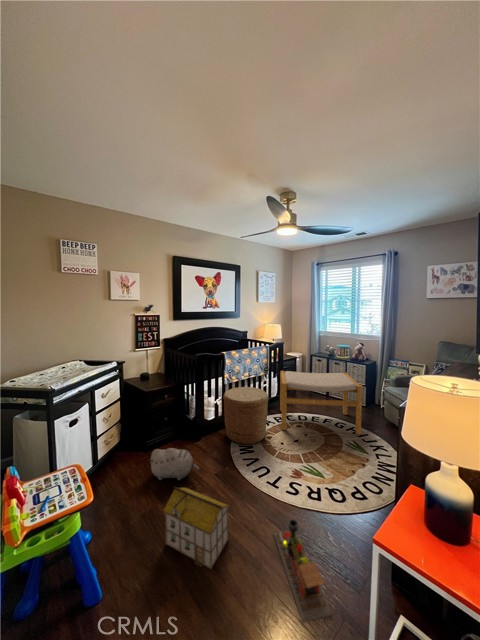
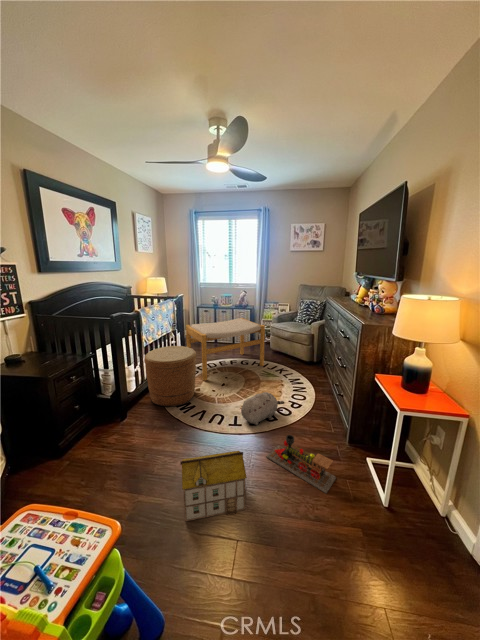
plush toy: present [150,448,200,480] -> present [241,392,284,425]

